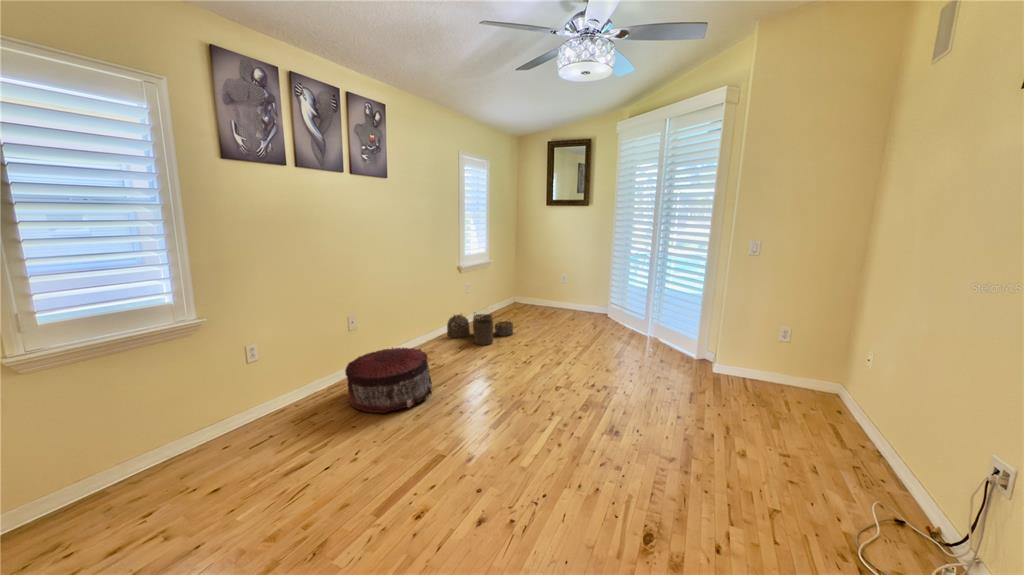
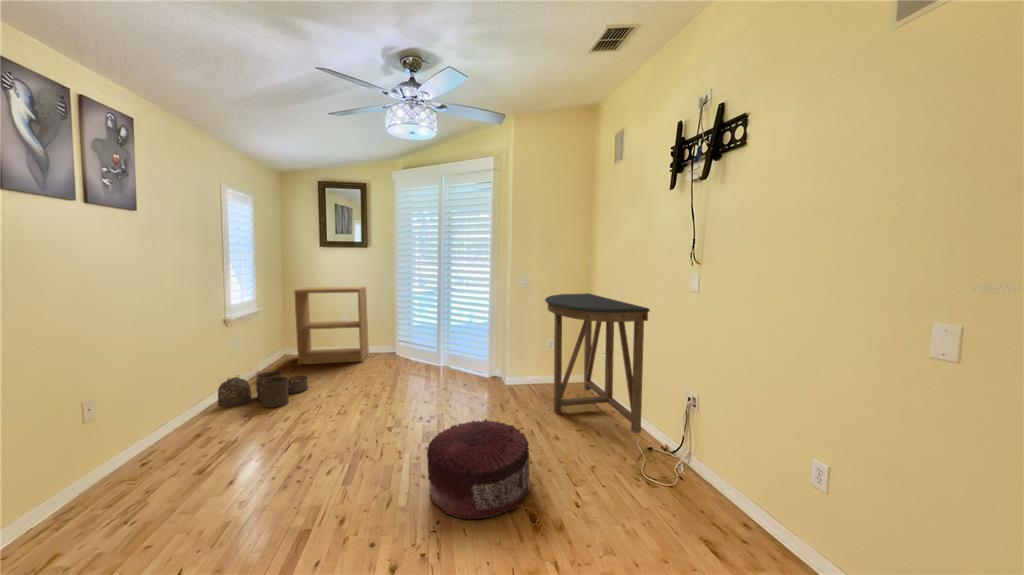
bookshelf: none [516,240,582,317] -> present [294,286,369,364]
console table: none [764,262,955,499] -> present [545,293,650,434]
pouf: present [345,348,432,413] -> present [427,419,530,520]

